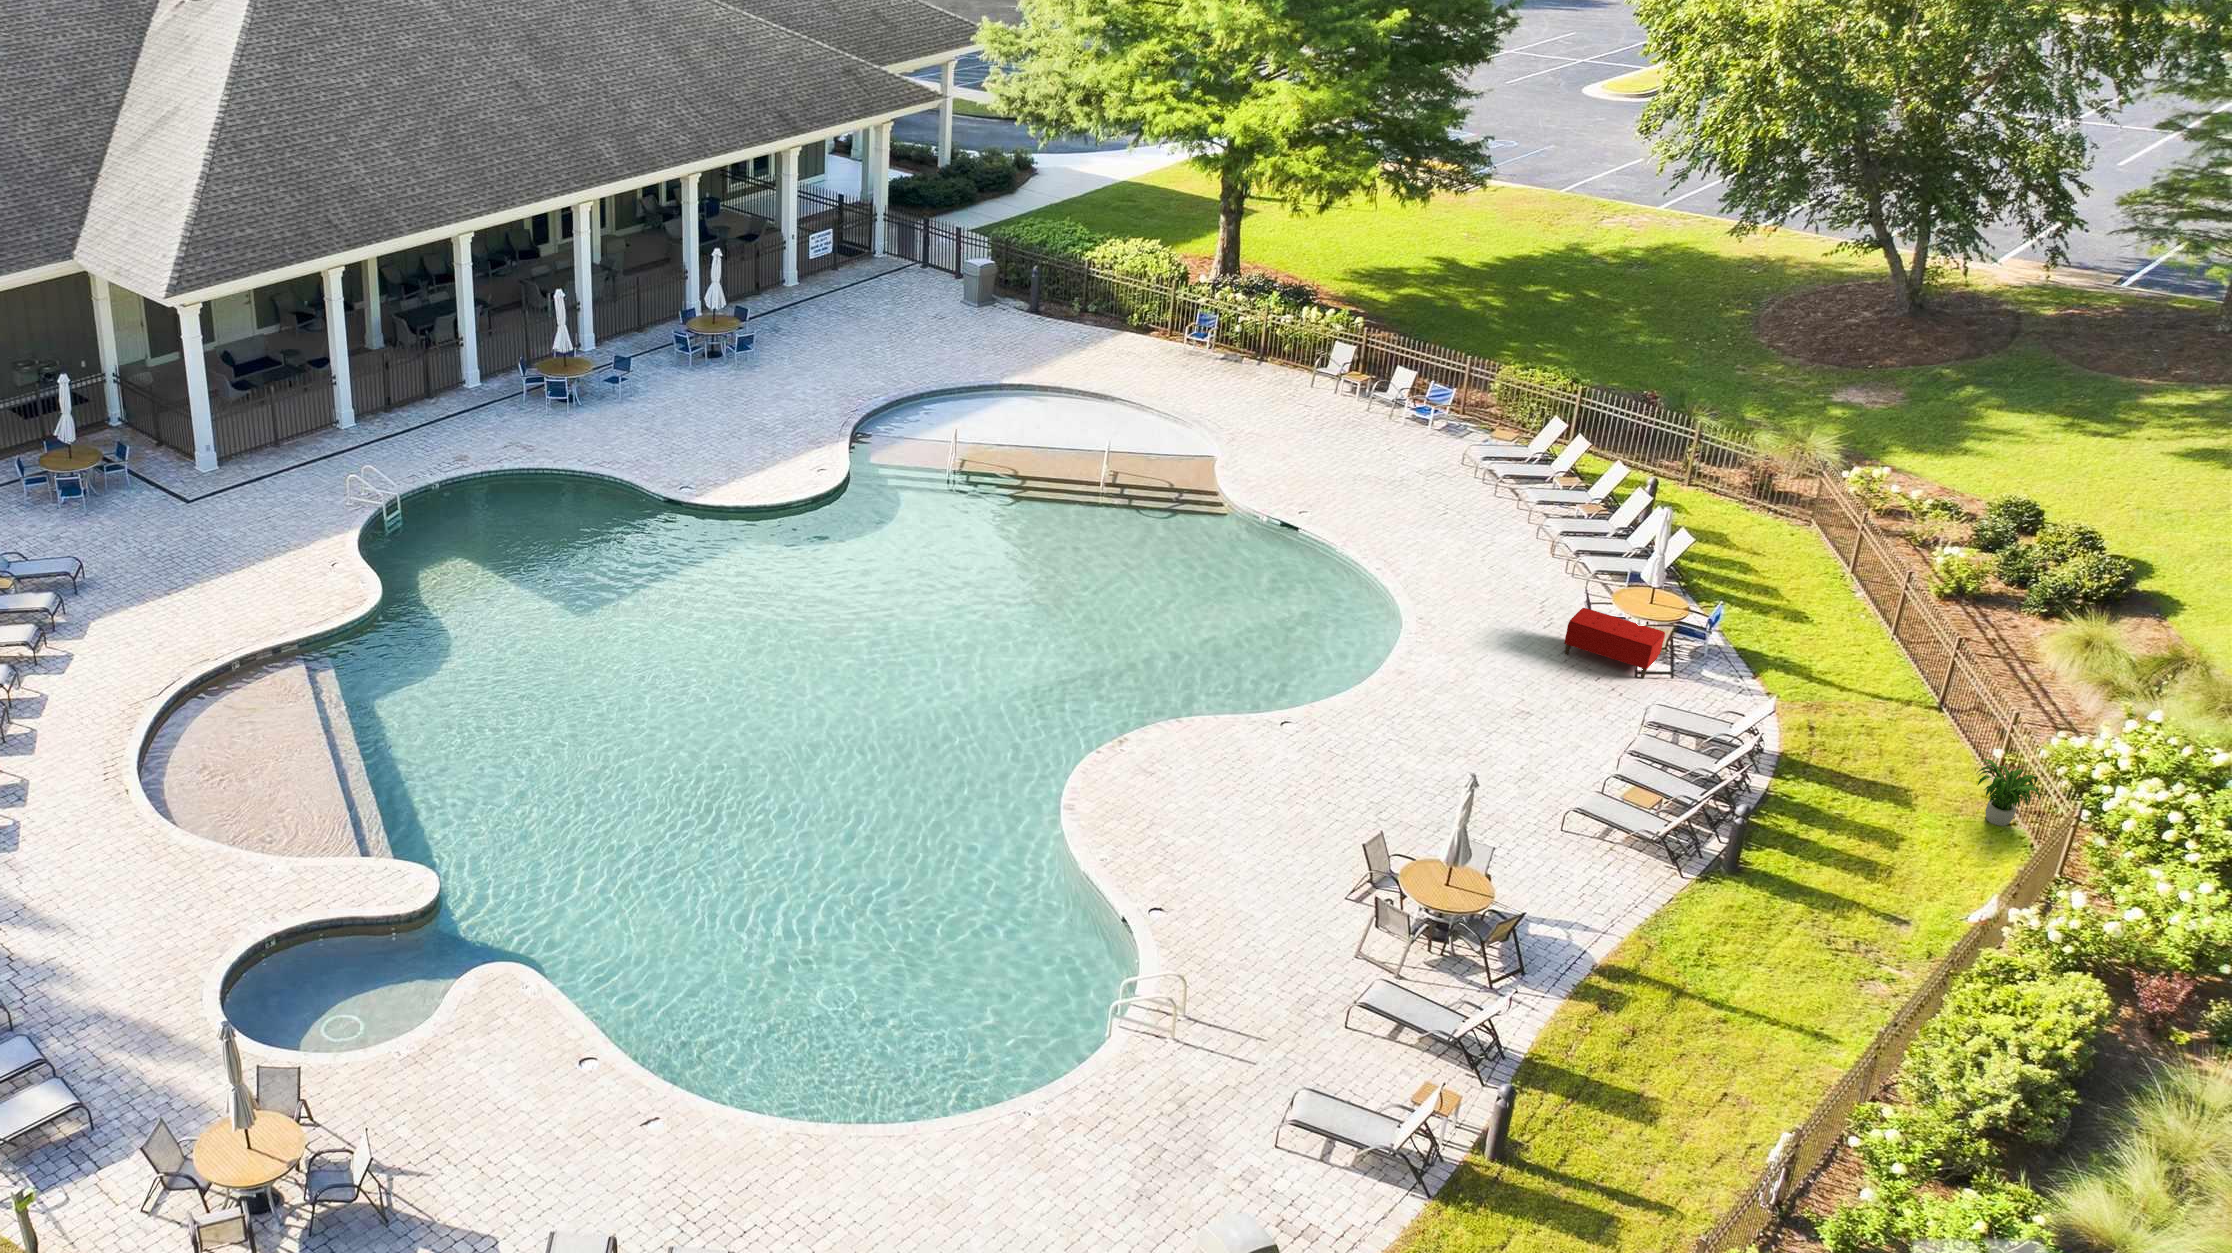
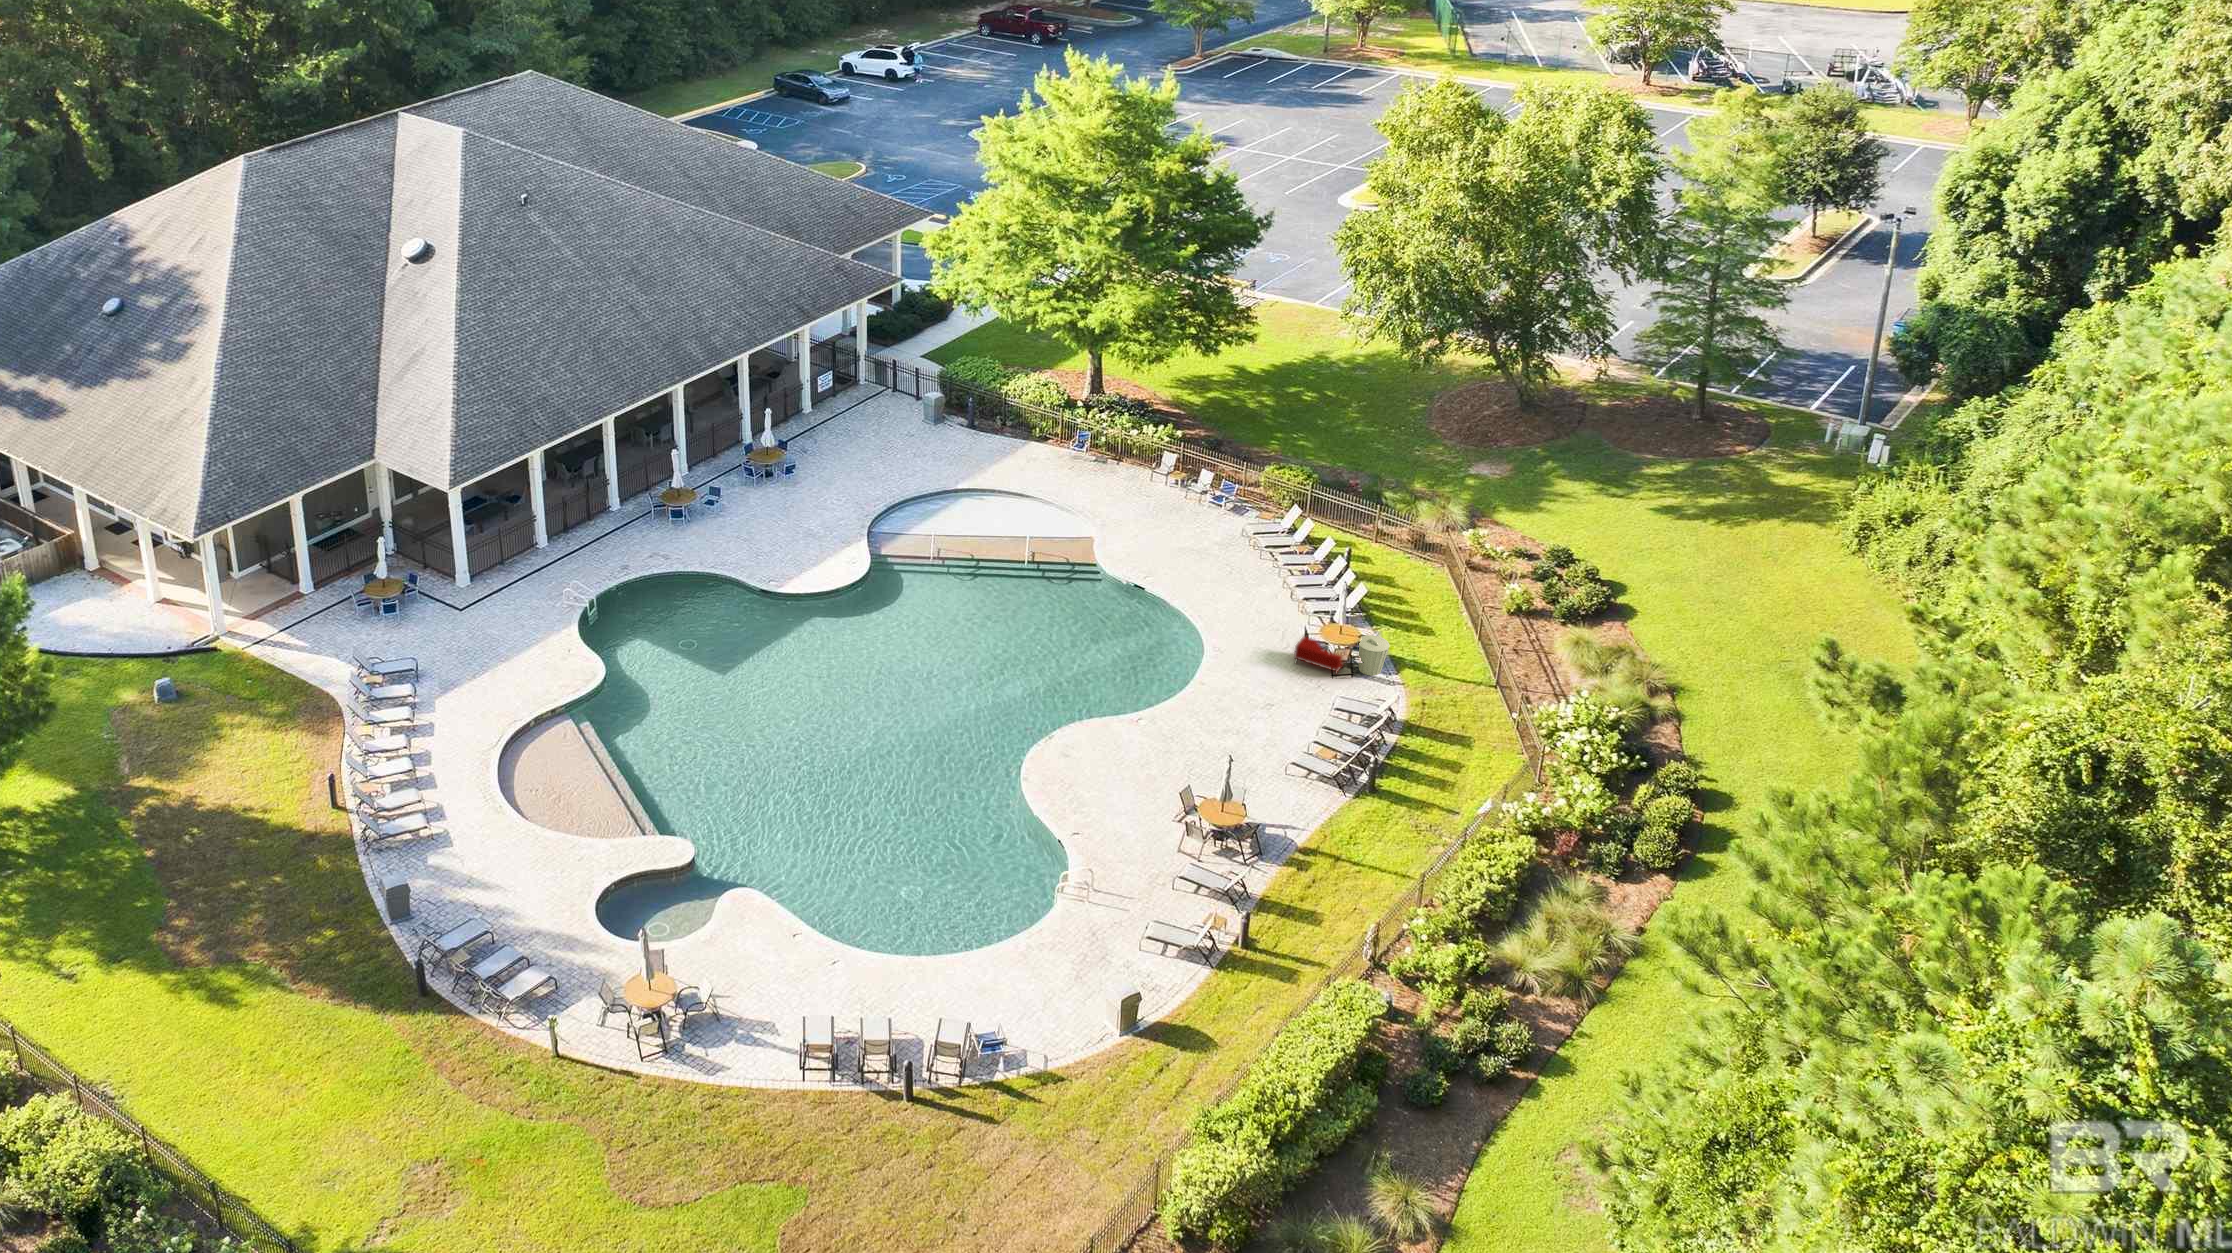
trash can: none [1683,610,1746,680] -> present [1358,635,1389,676]
potted plant: present [1976,759,2041,826] -> none [1499,718,1530,753]

